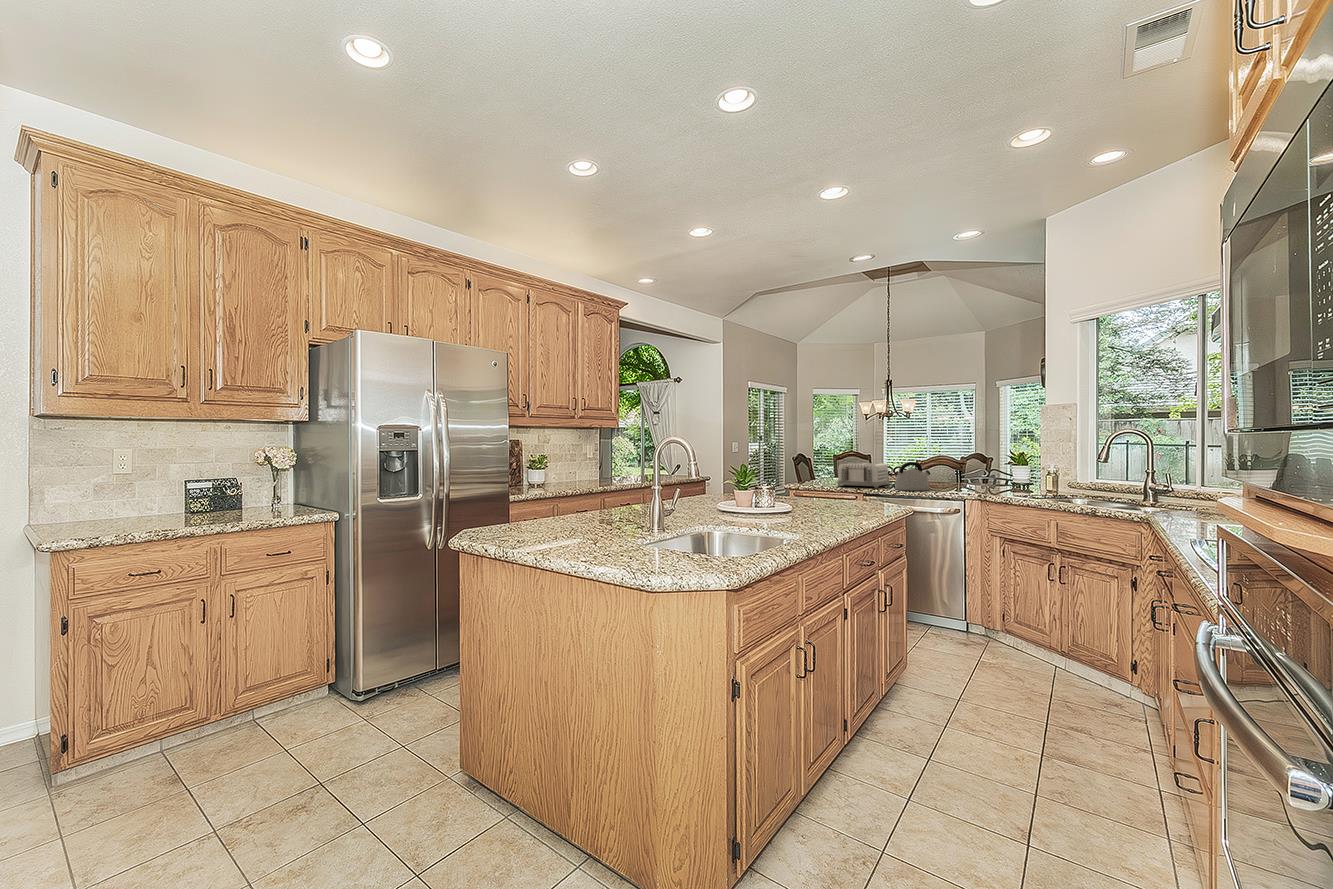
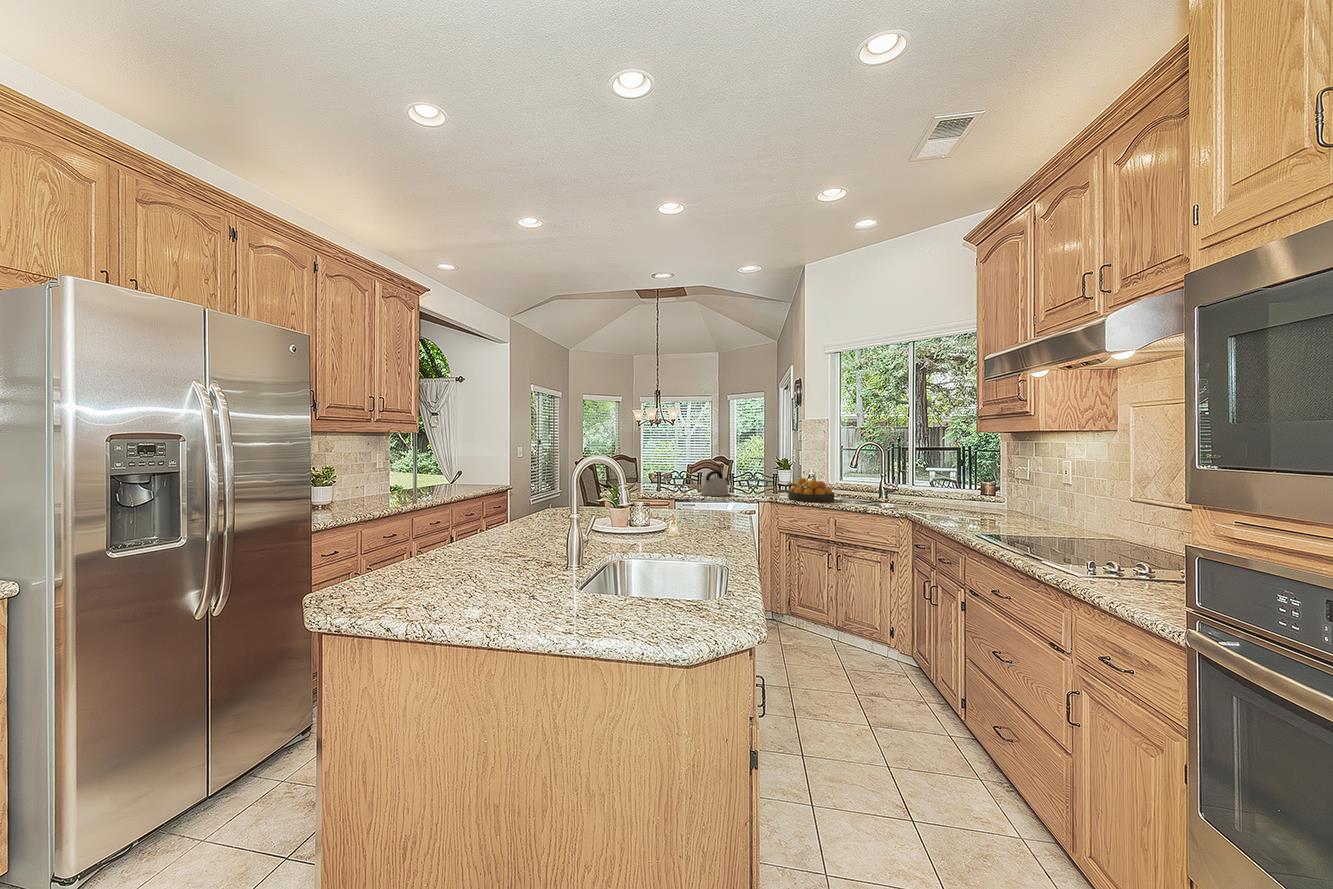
toaster: present [837,463,889,488] -> none [649,470,688,493]
fruit bowl: none [1002,469,1070,498] -> present [787,478,834,502]

